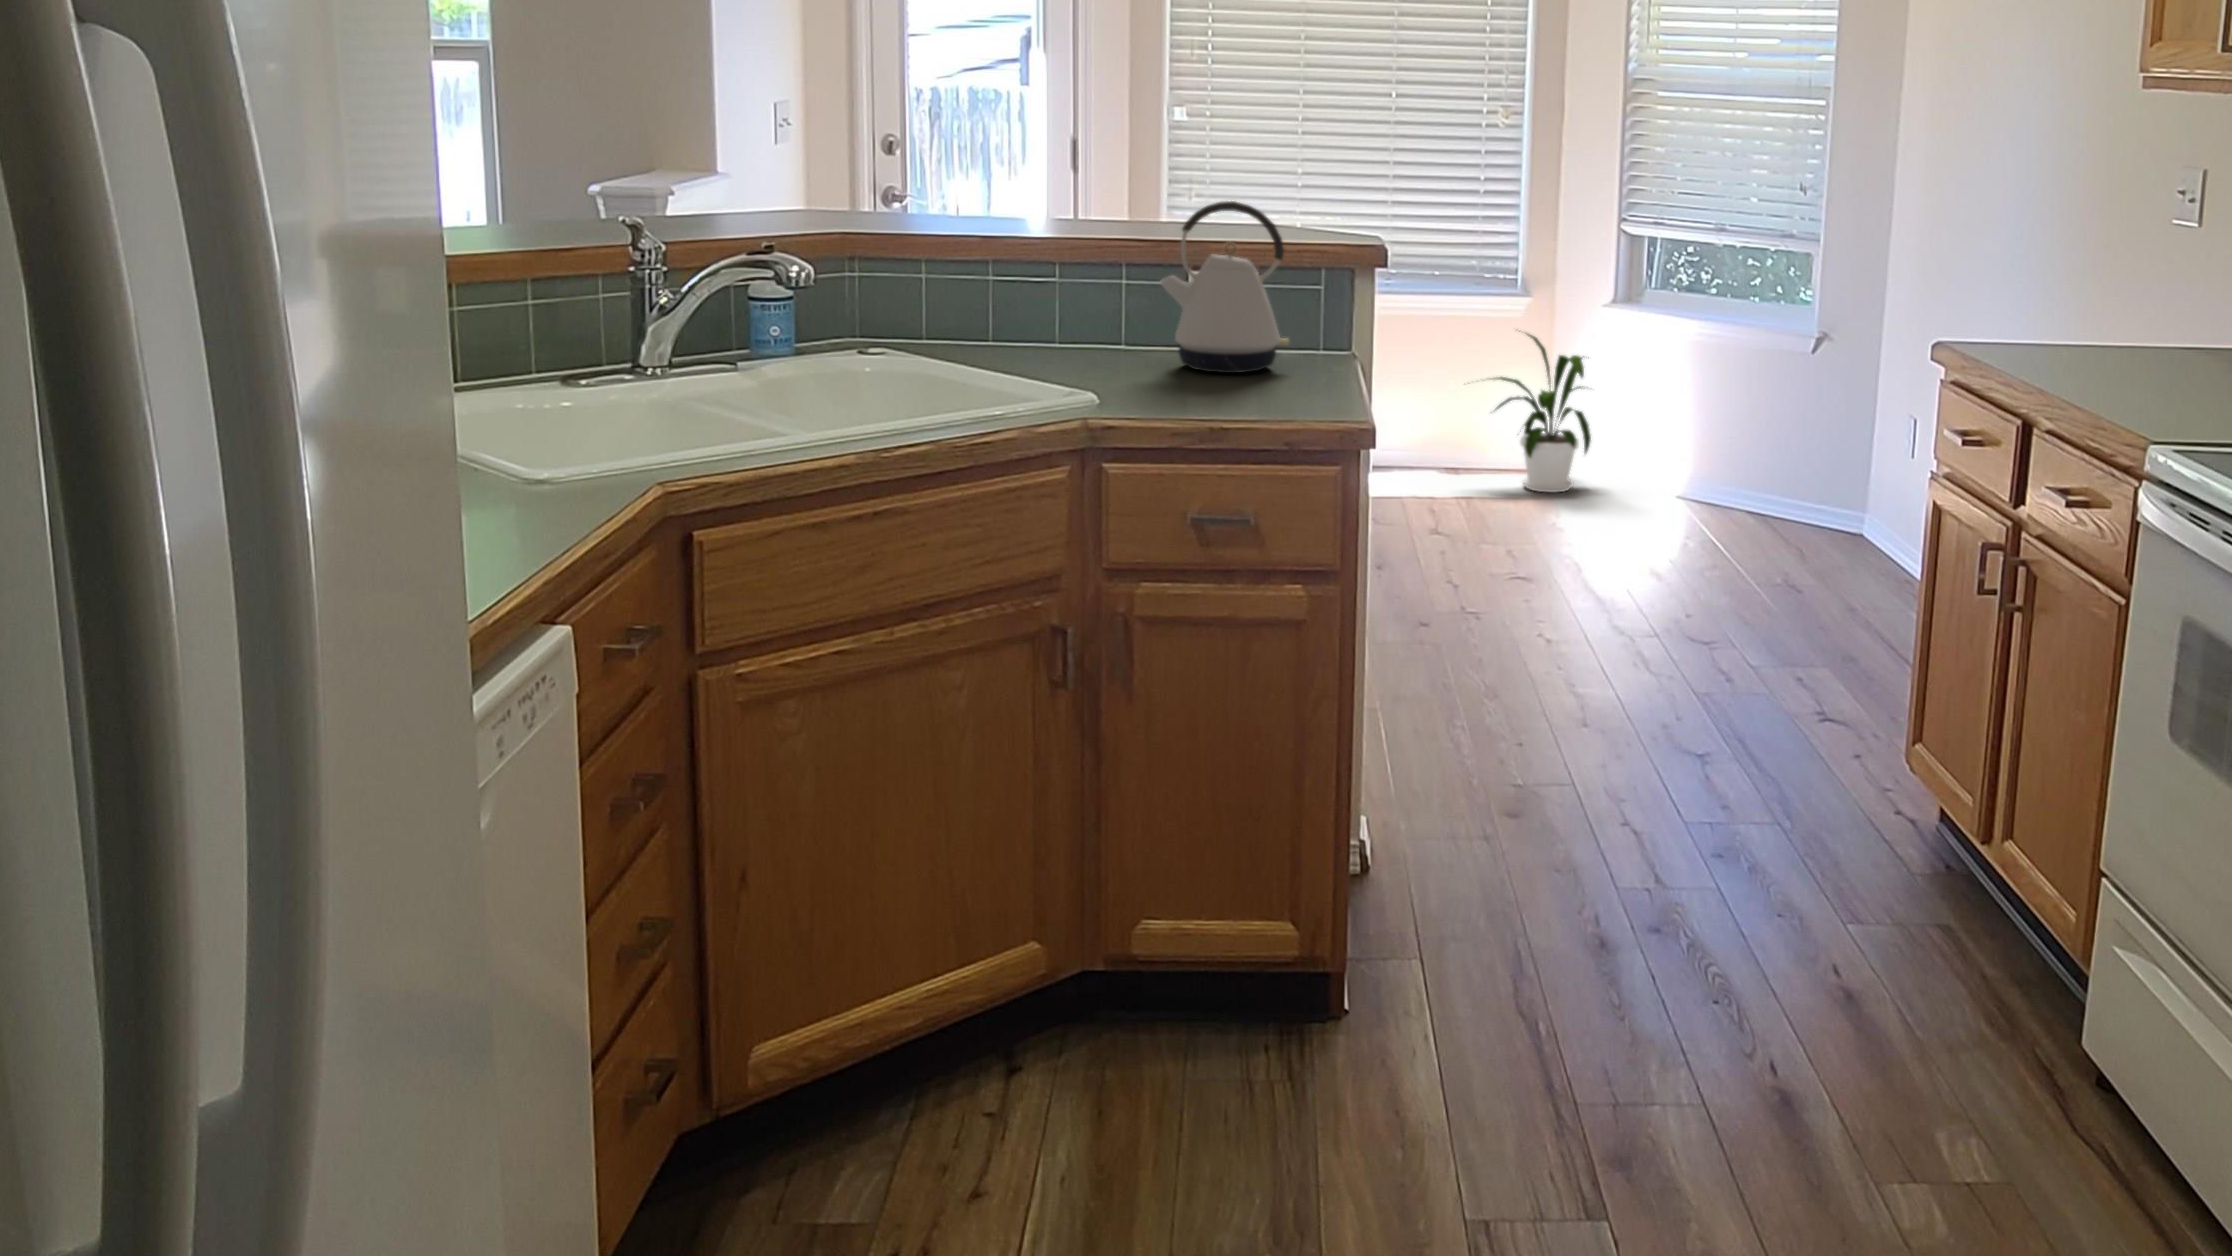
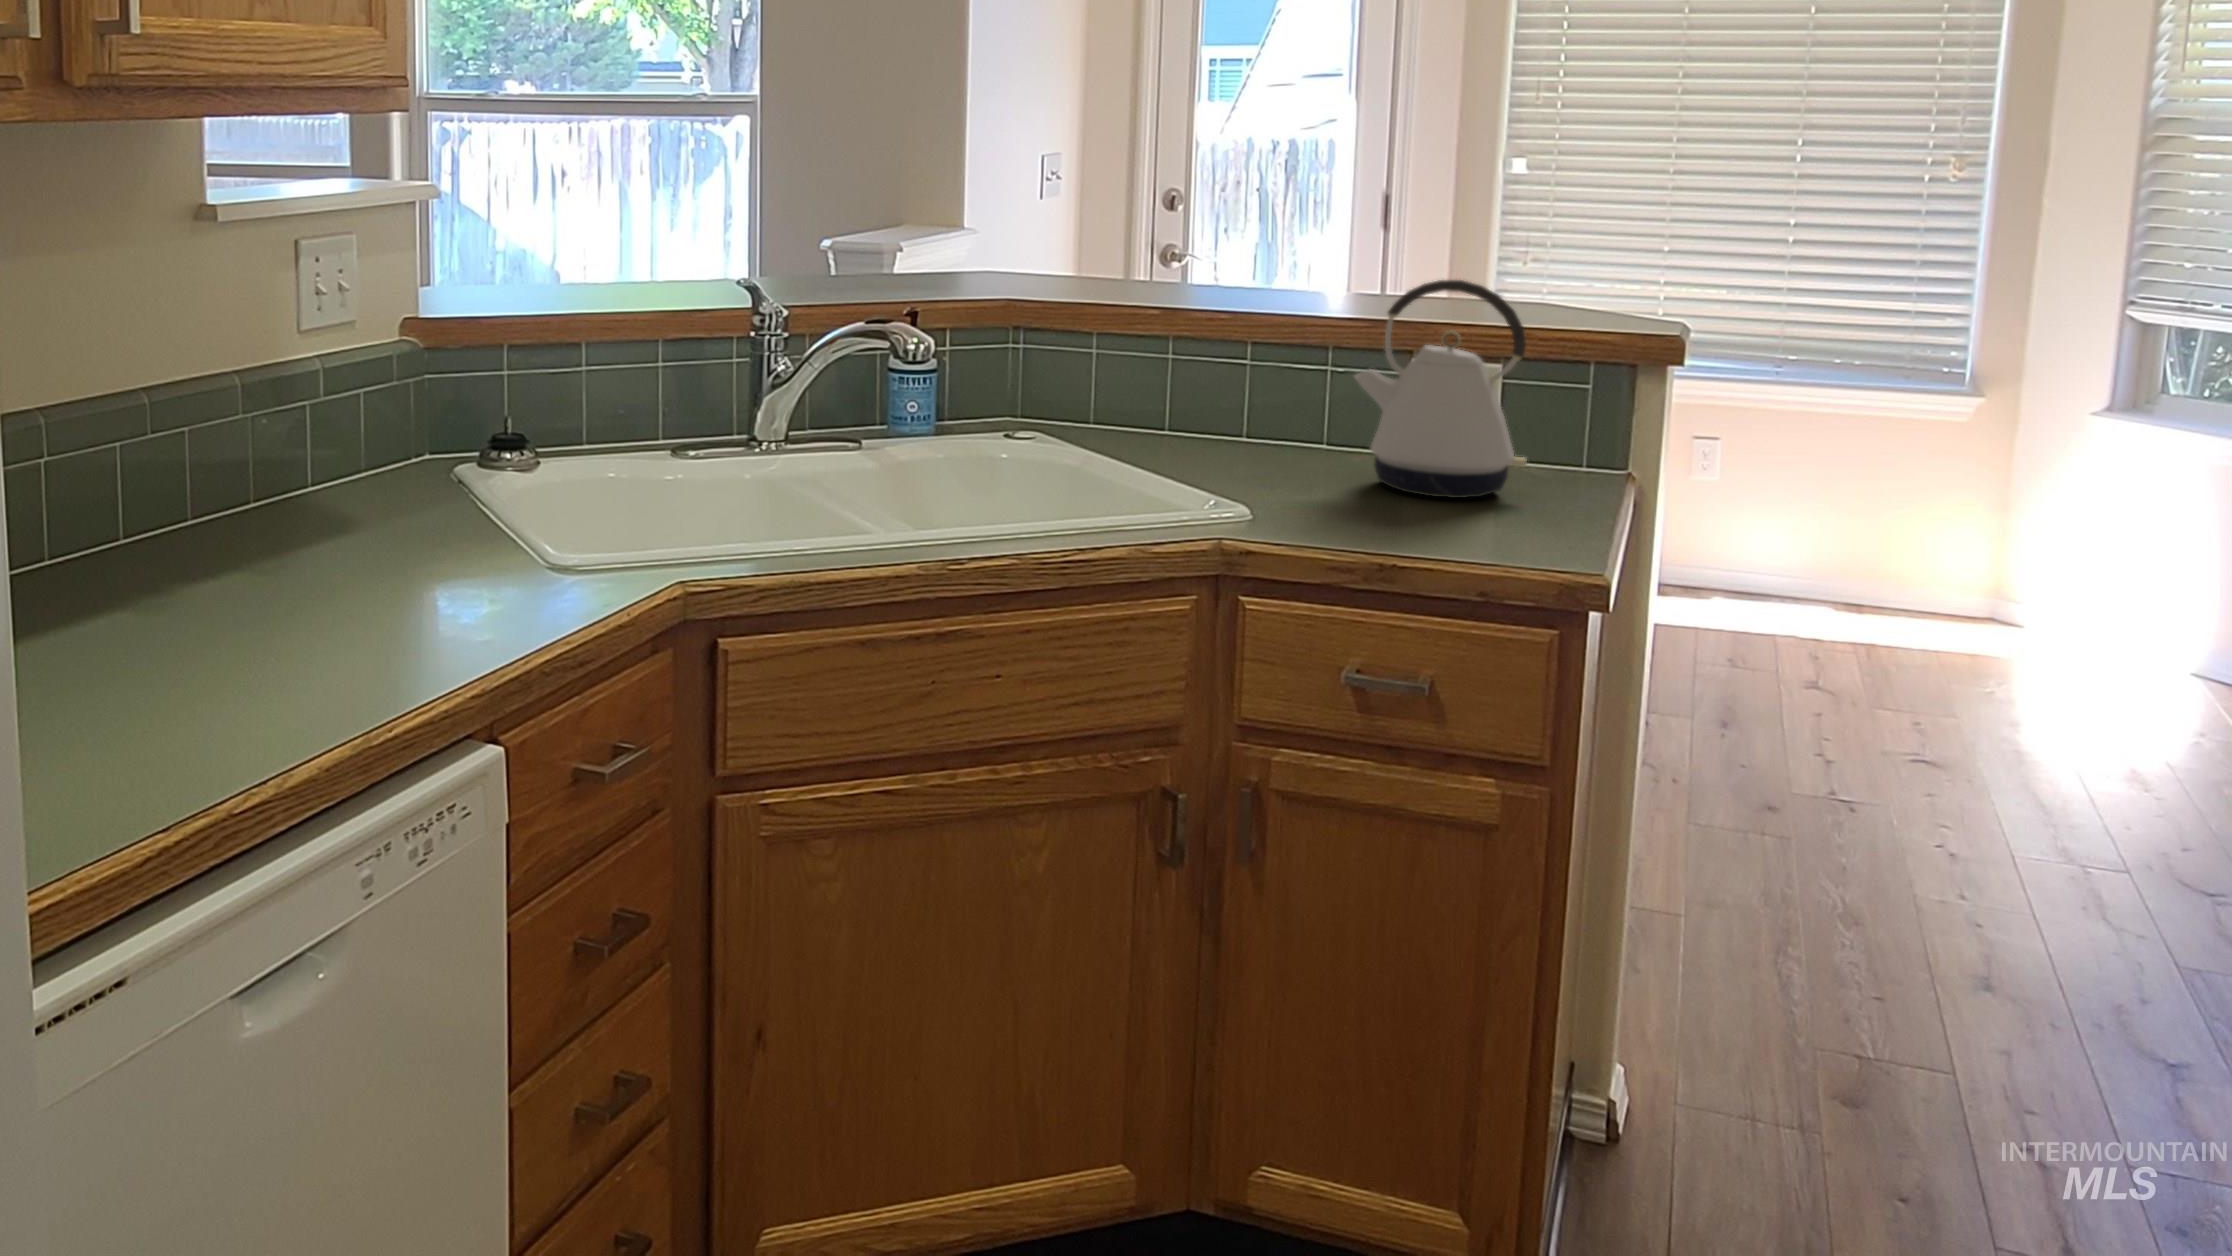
house plant: present [1494,330,1591,493] -> none [1867,439,2074,656]

